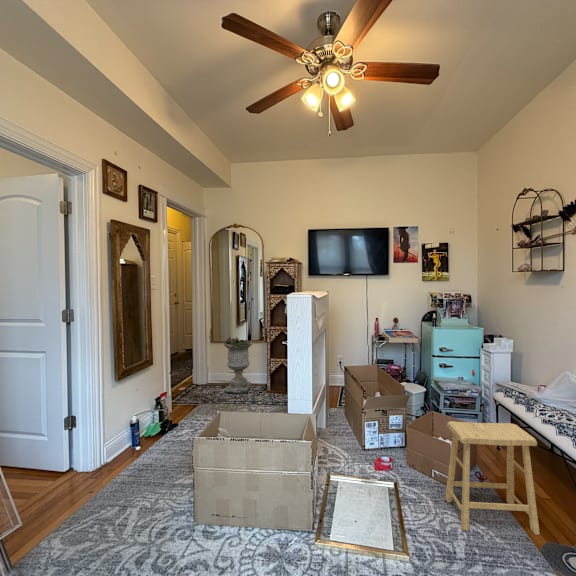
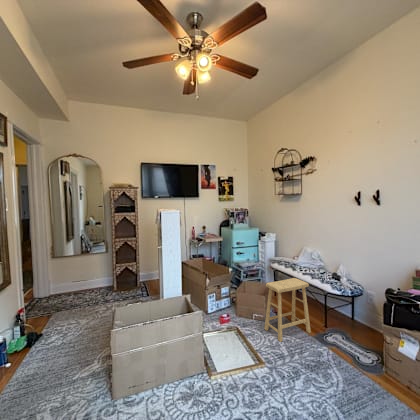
planter: present [224,337,252,393] -> none [70,250,98,299]

